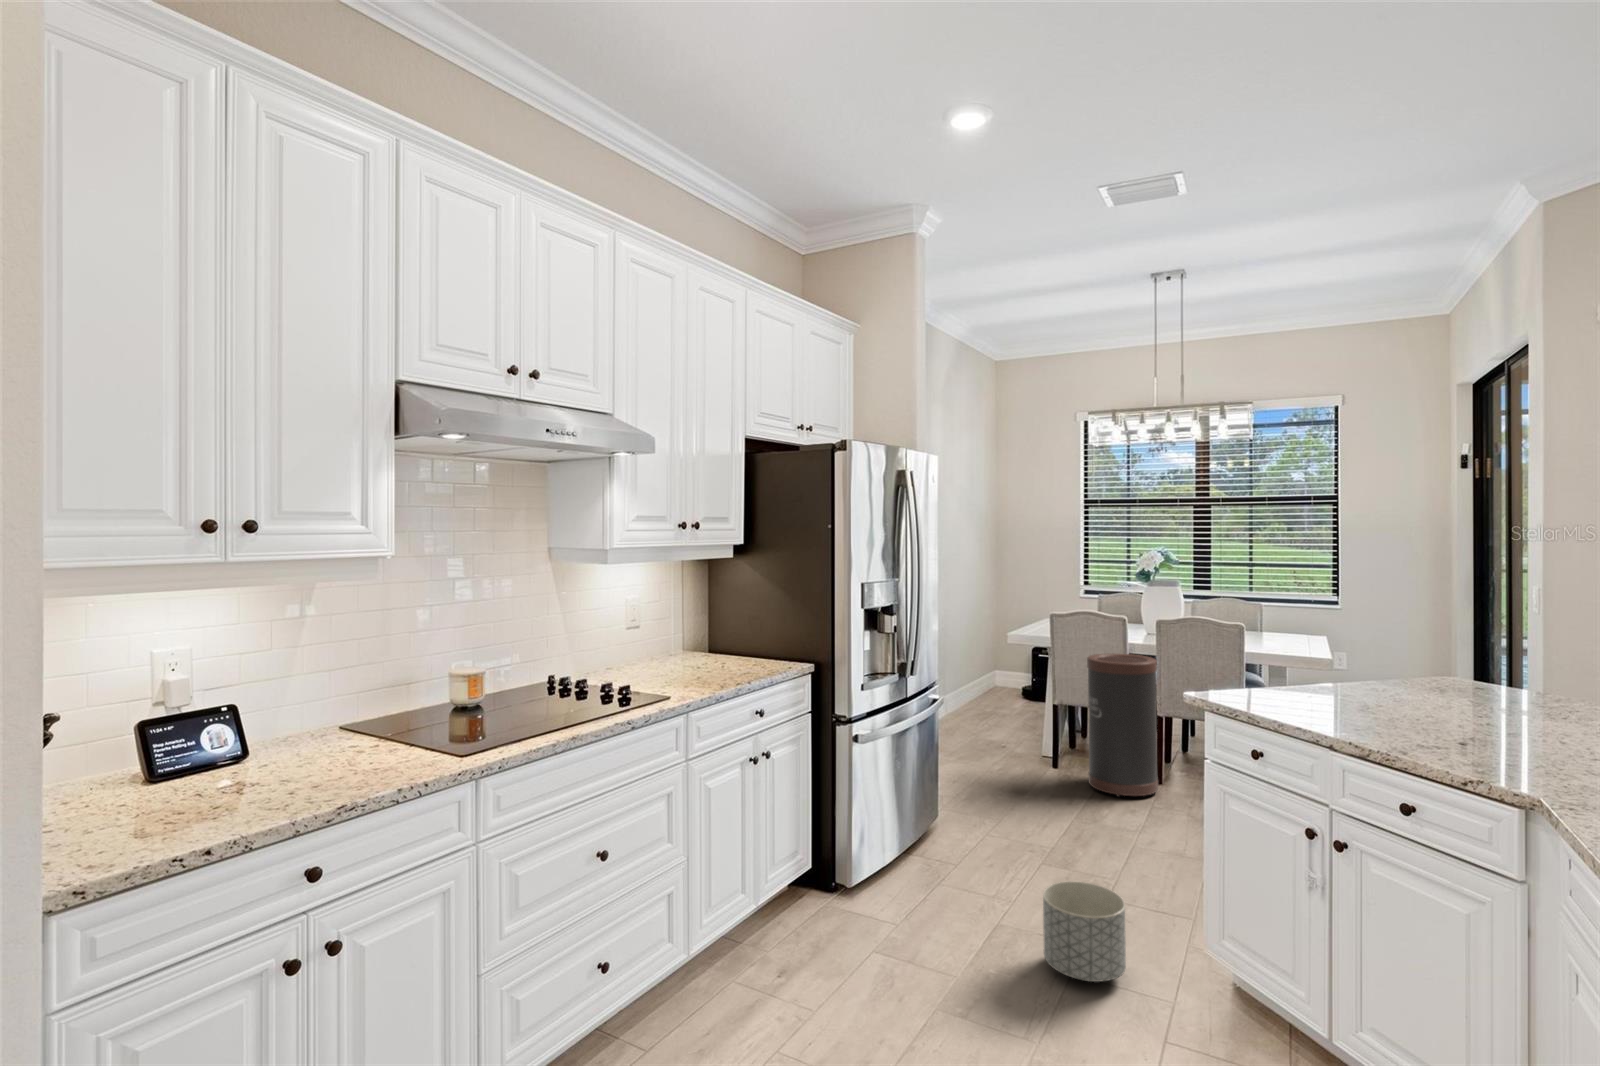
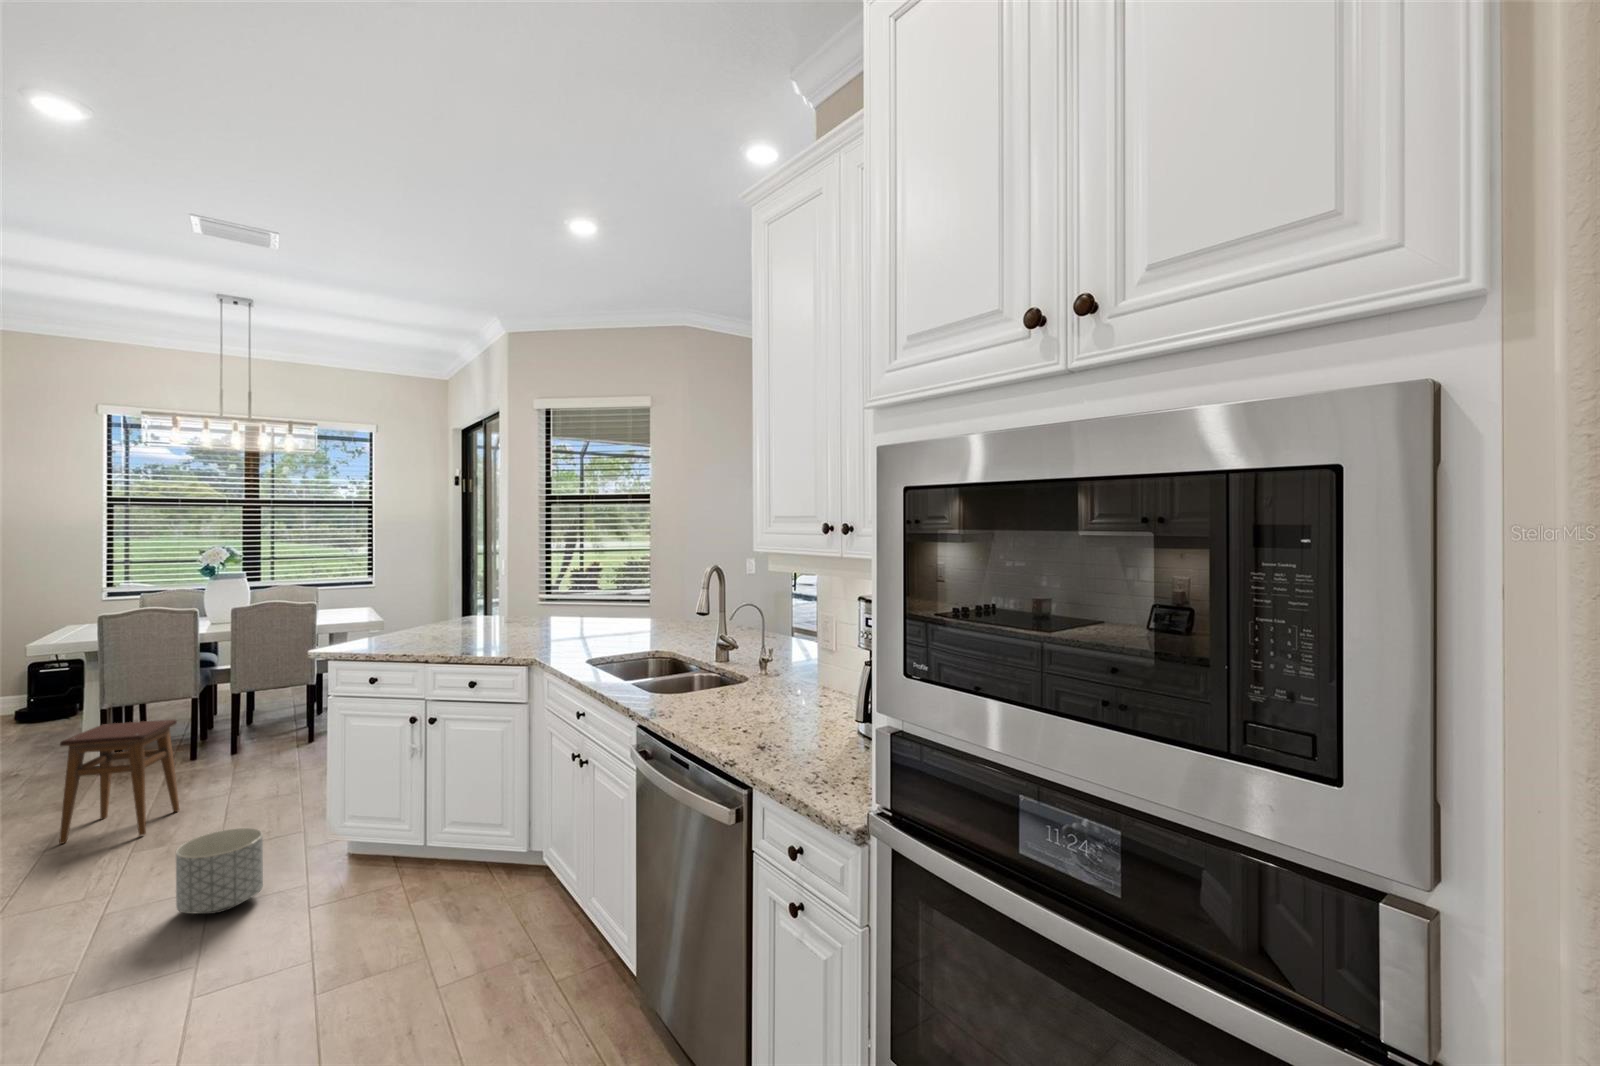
trash can: present [1087,653,1158,797] -> none [153,642,235,779]
stool: none [1001,723,1094,846] -> present [59,720,180,844]

